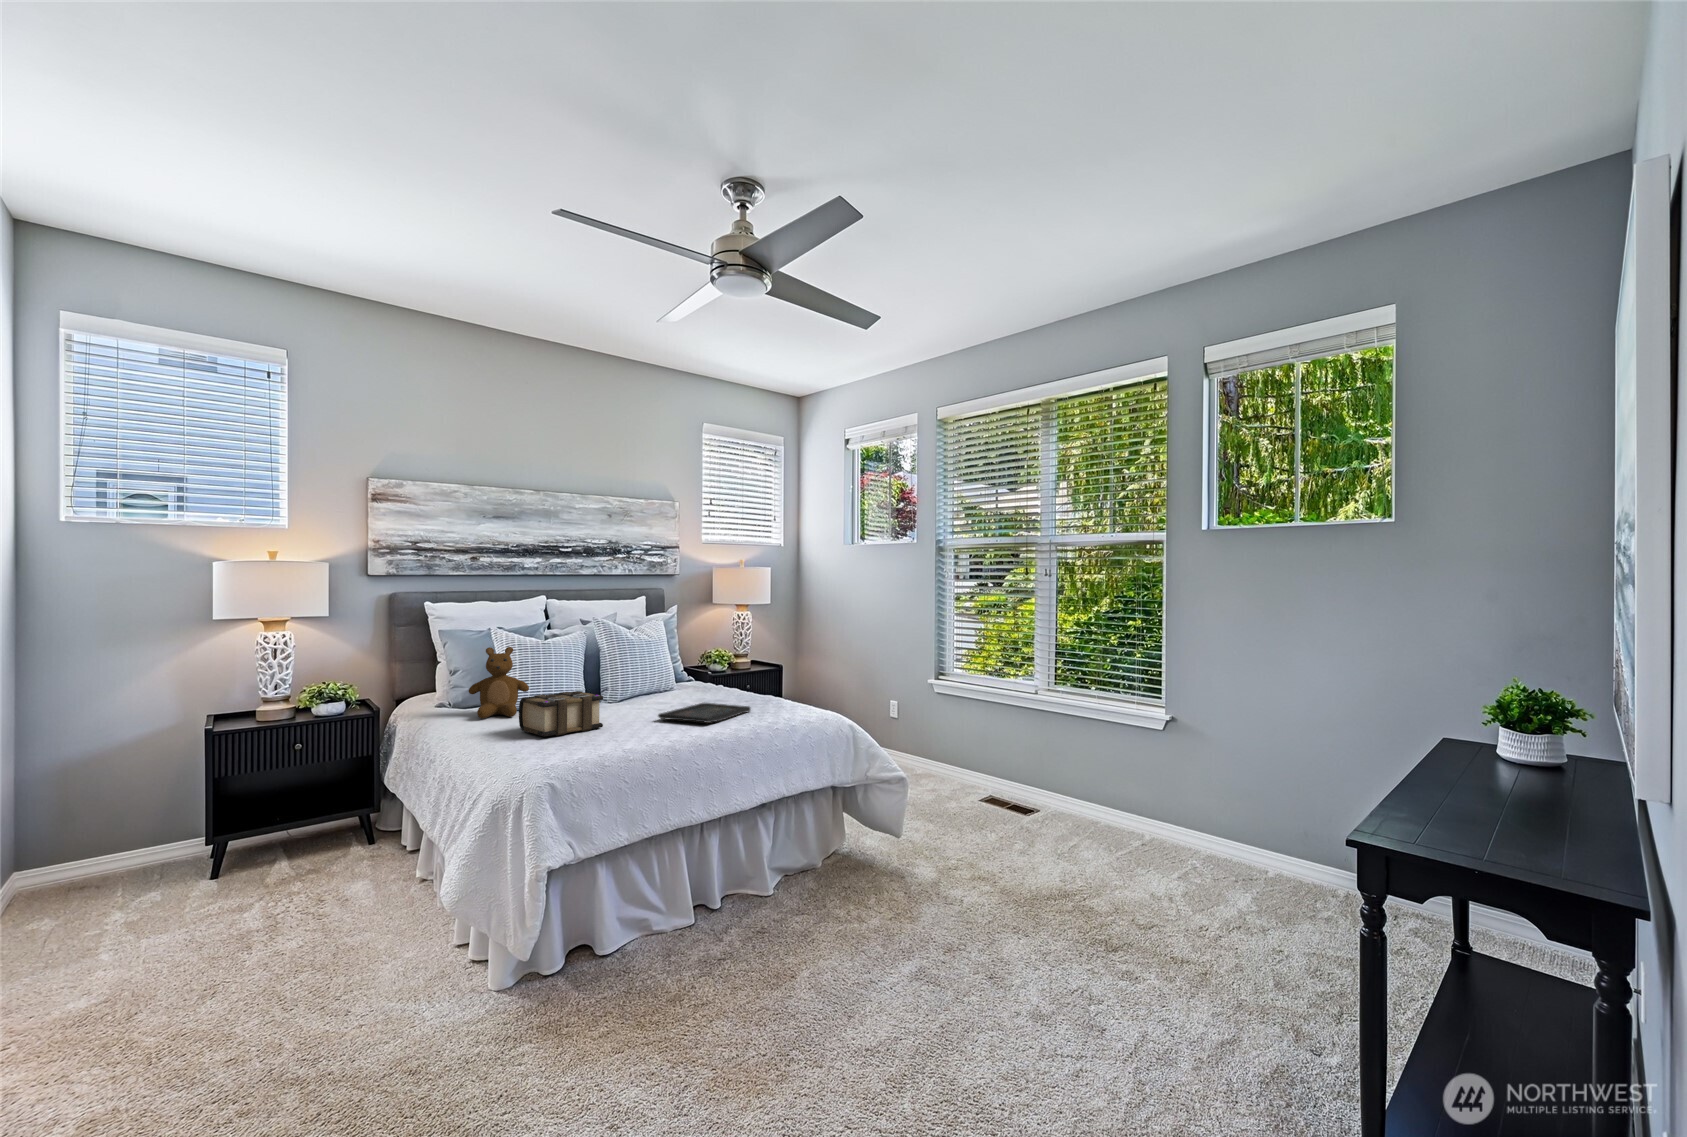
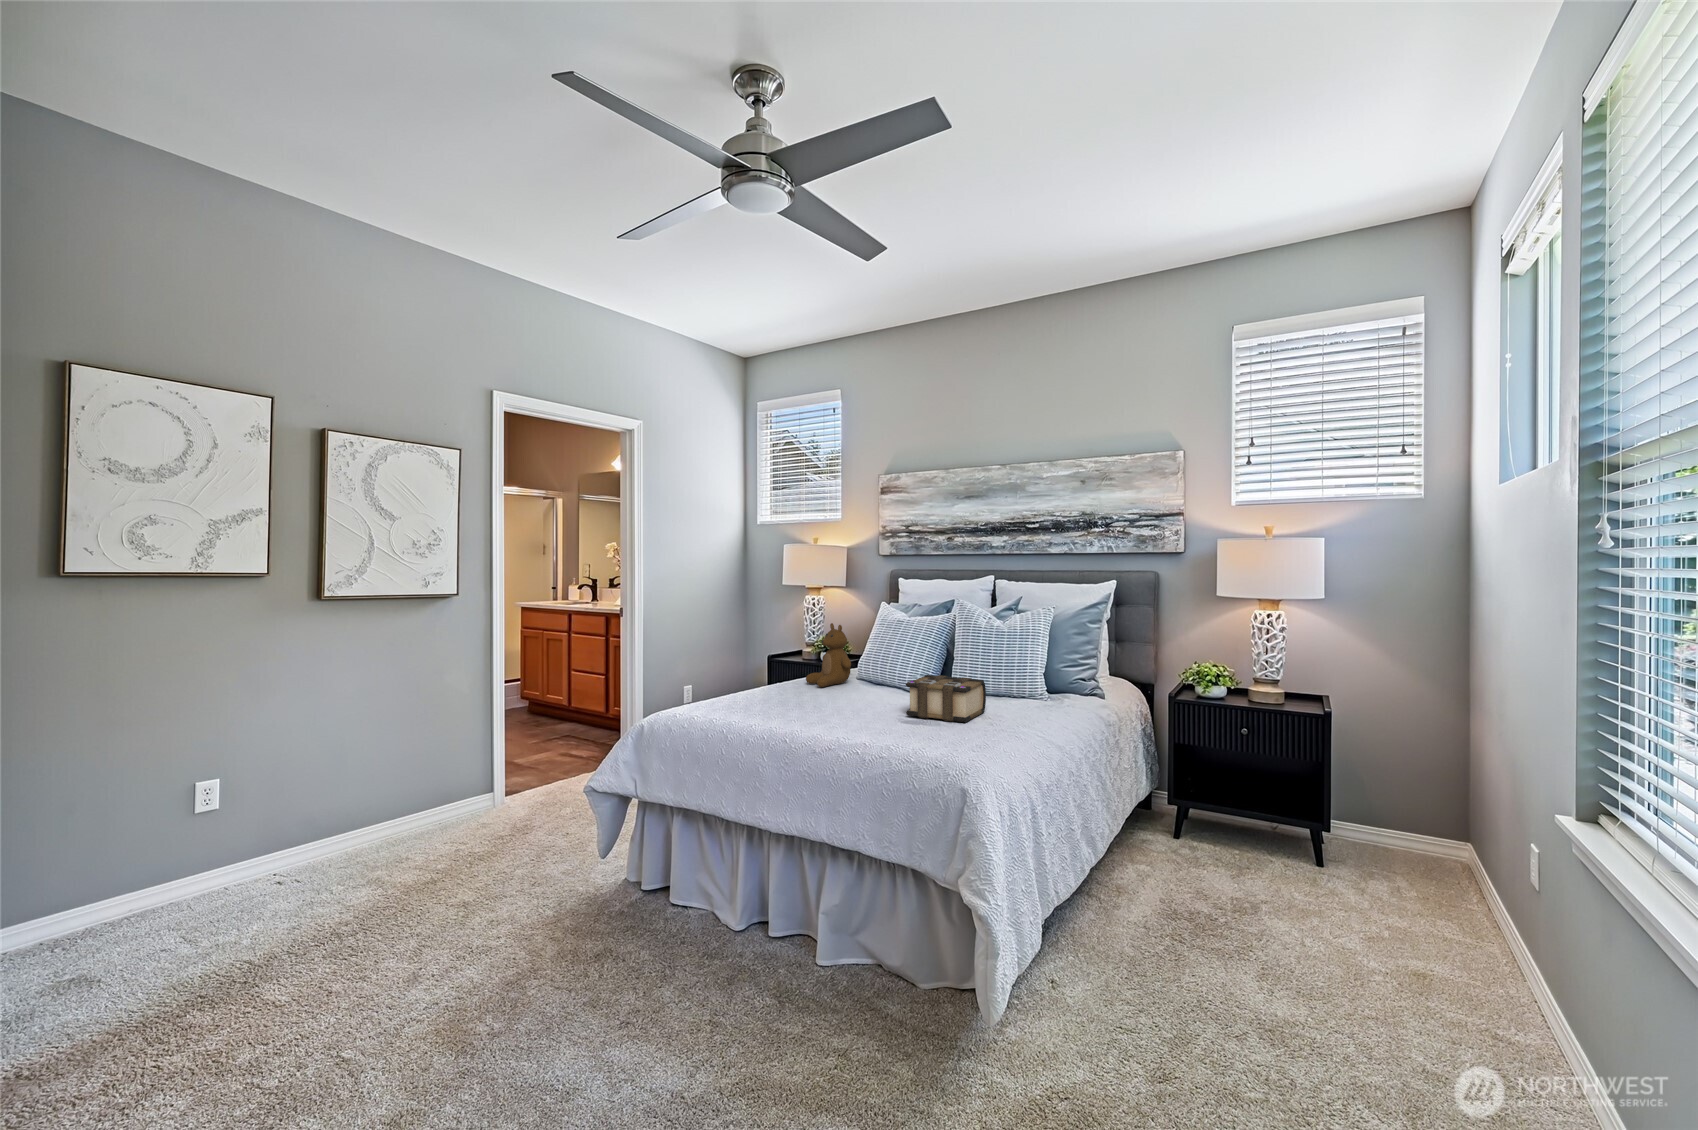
book: present [519,691,603,737] -> present [906,675,986,722]
tray: present [658,703,751,723] -> none [791,713,897,740]

